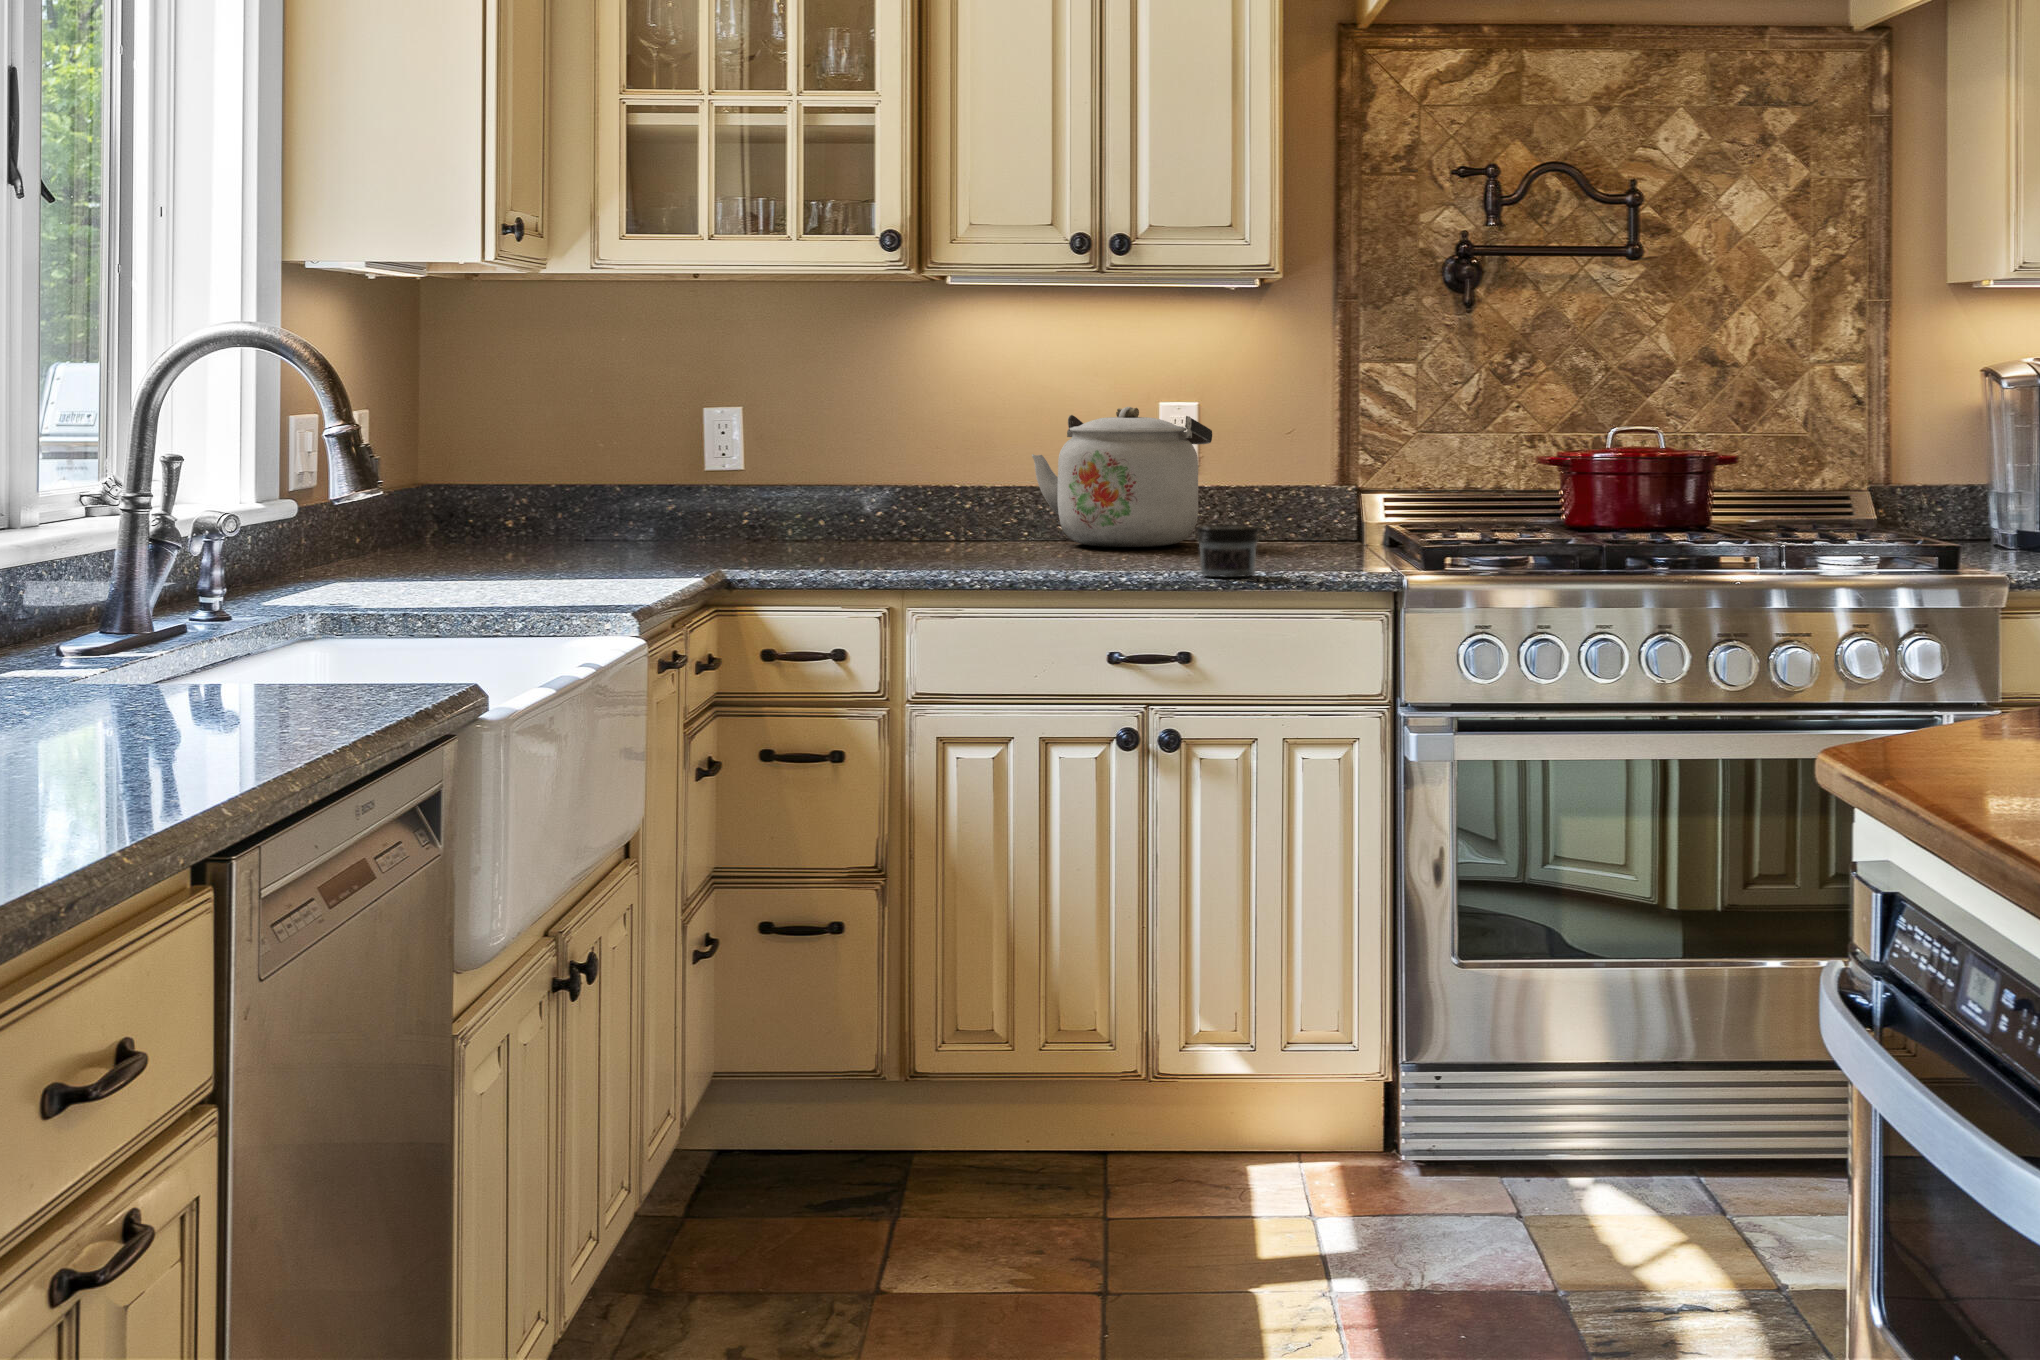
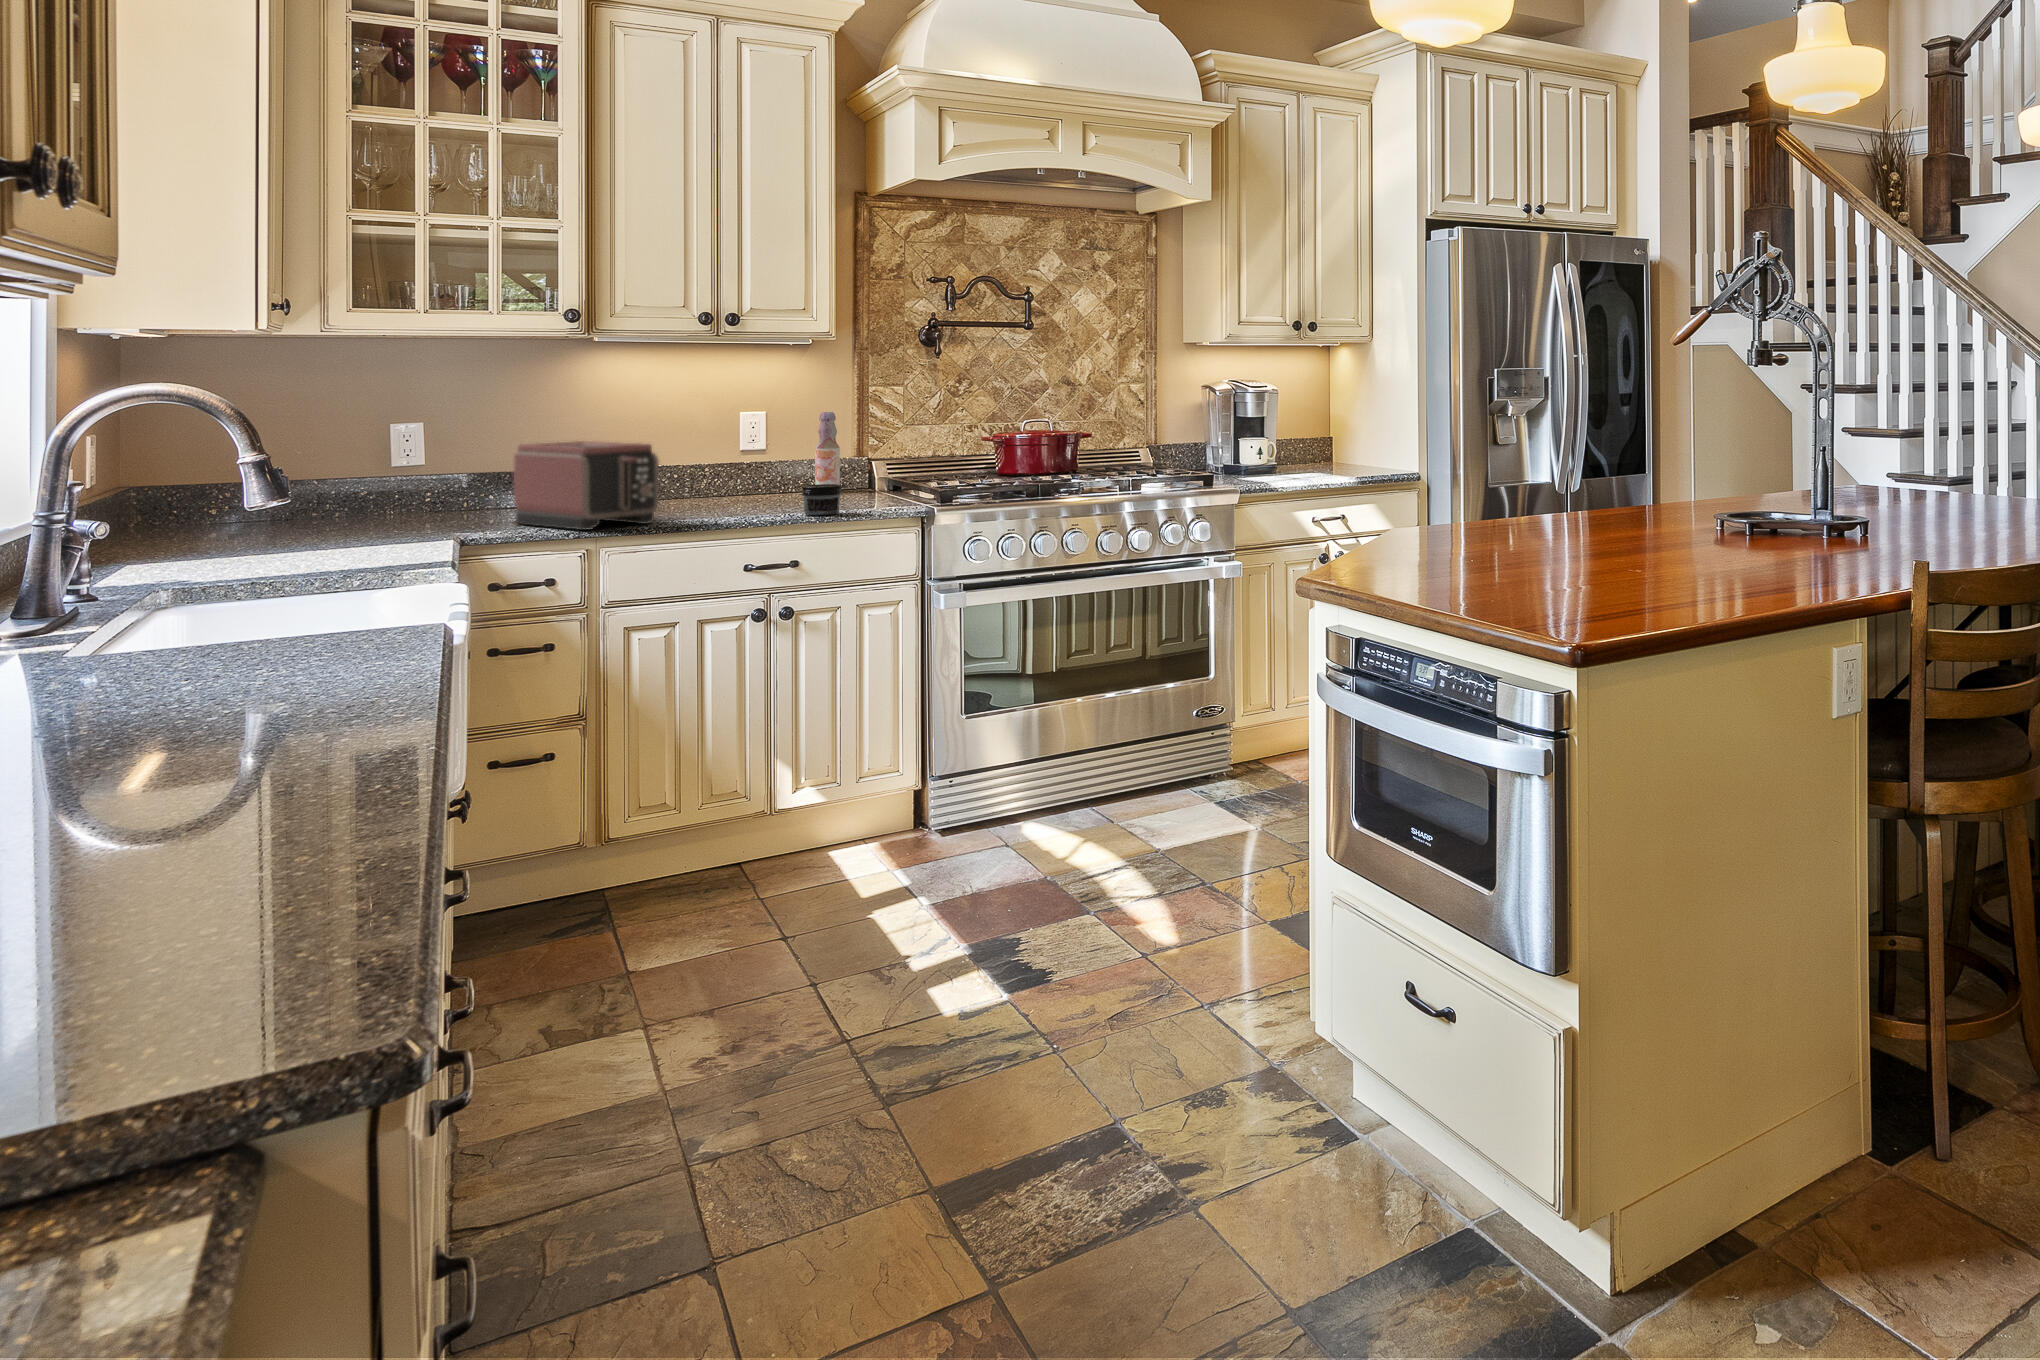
bottle: none [1271,406,1310,544] -> present [815,412,840,485]
kettle: present [1032,407,1212,547] -> none [653,415,776,500]
toaster: none [811,440,987,578] -> present [514,441,659,530]

